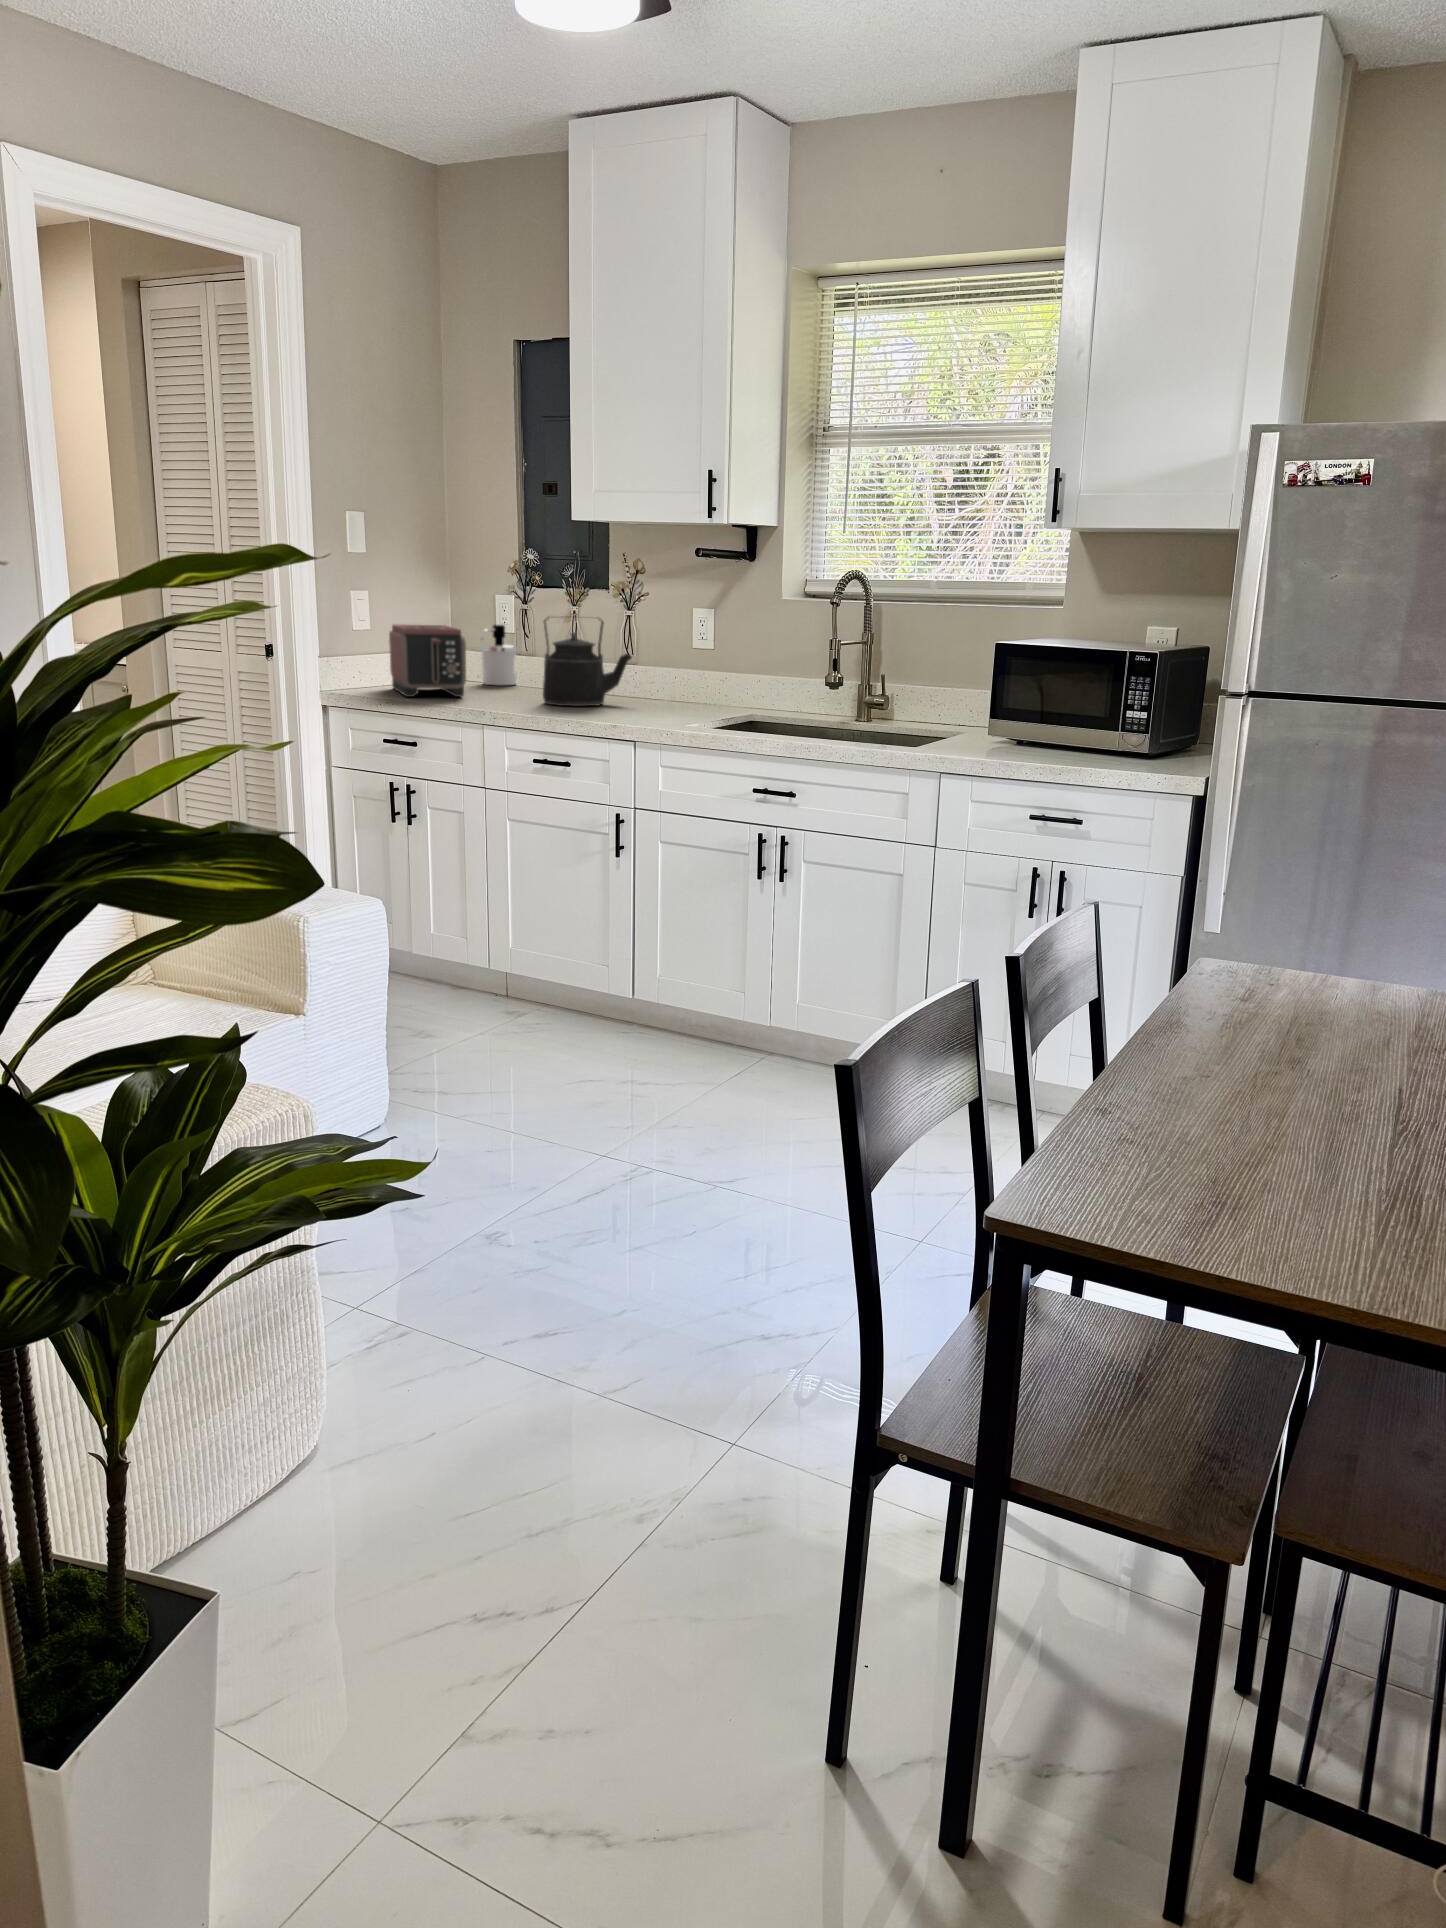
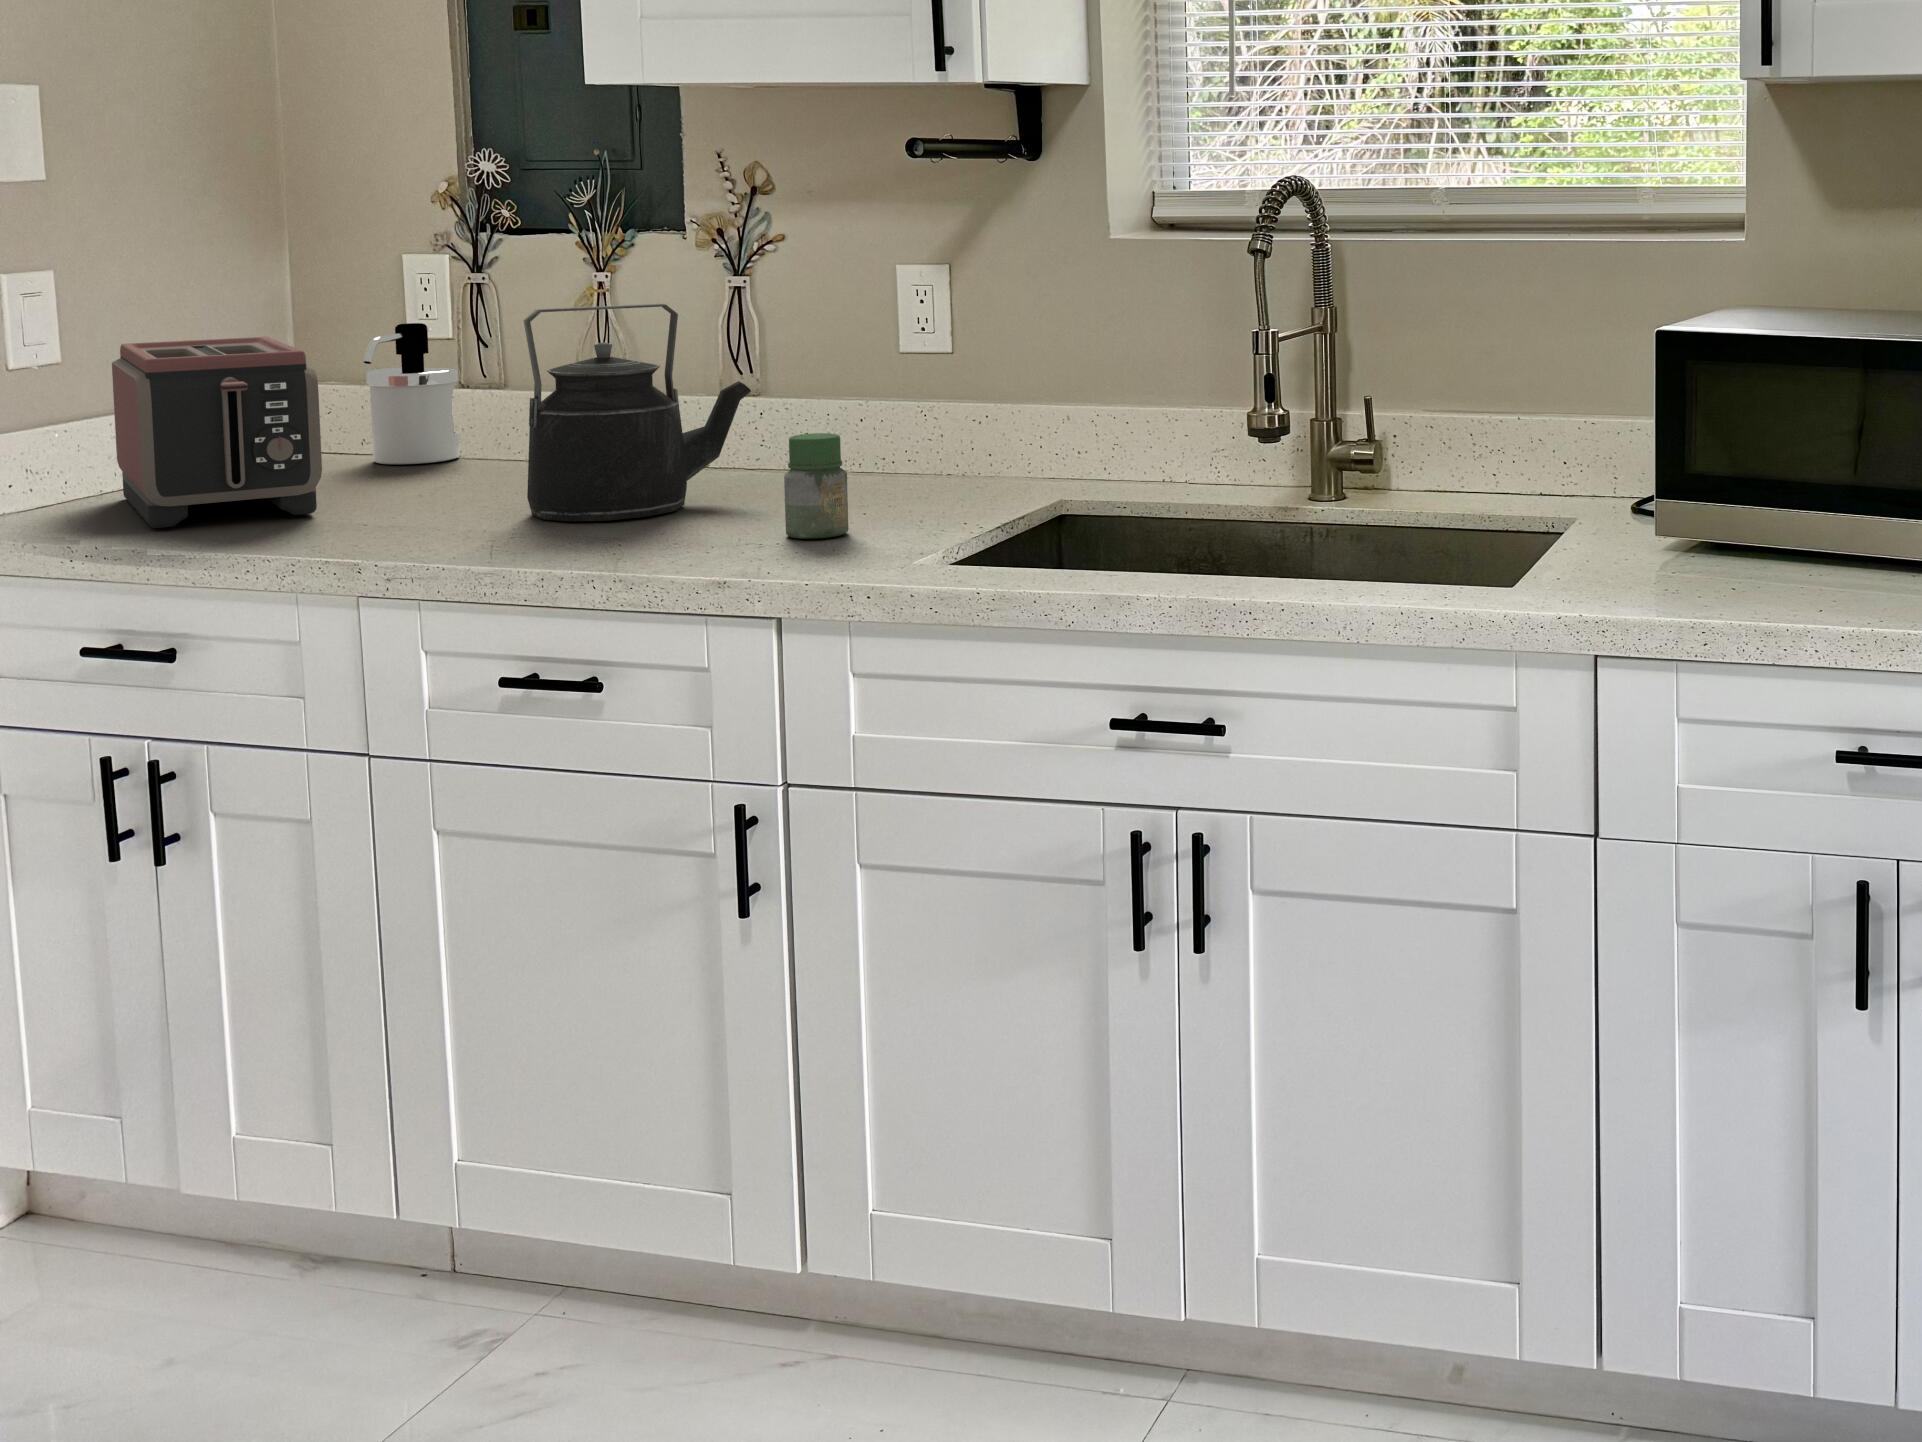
jar: none [641,673,666,717] -> present [784,433,849,539]

